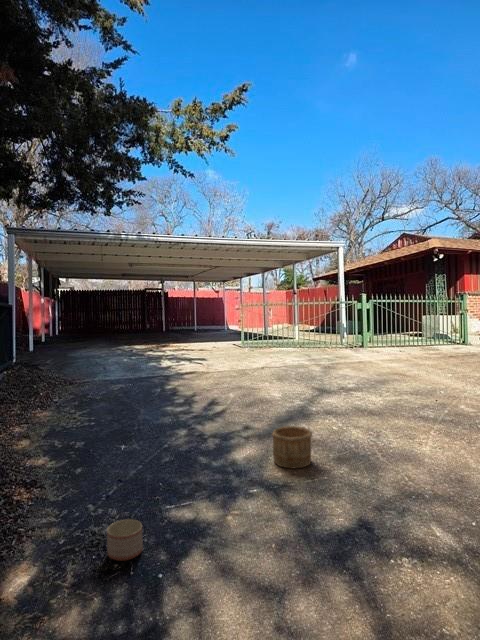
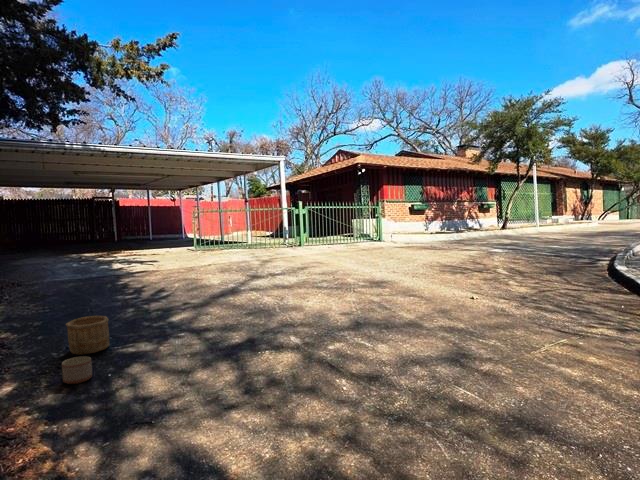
wooden bucket: present [272,426,312,469] -> present [66,316,109,355]

